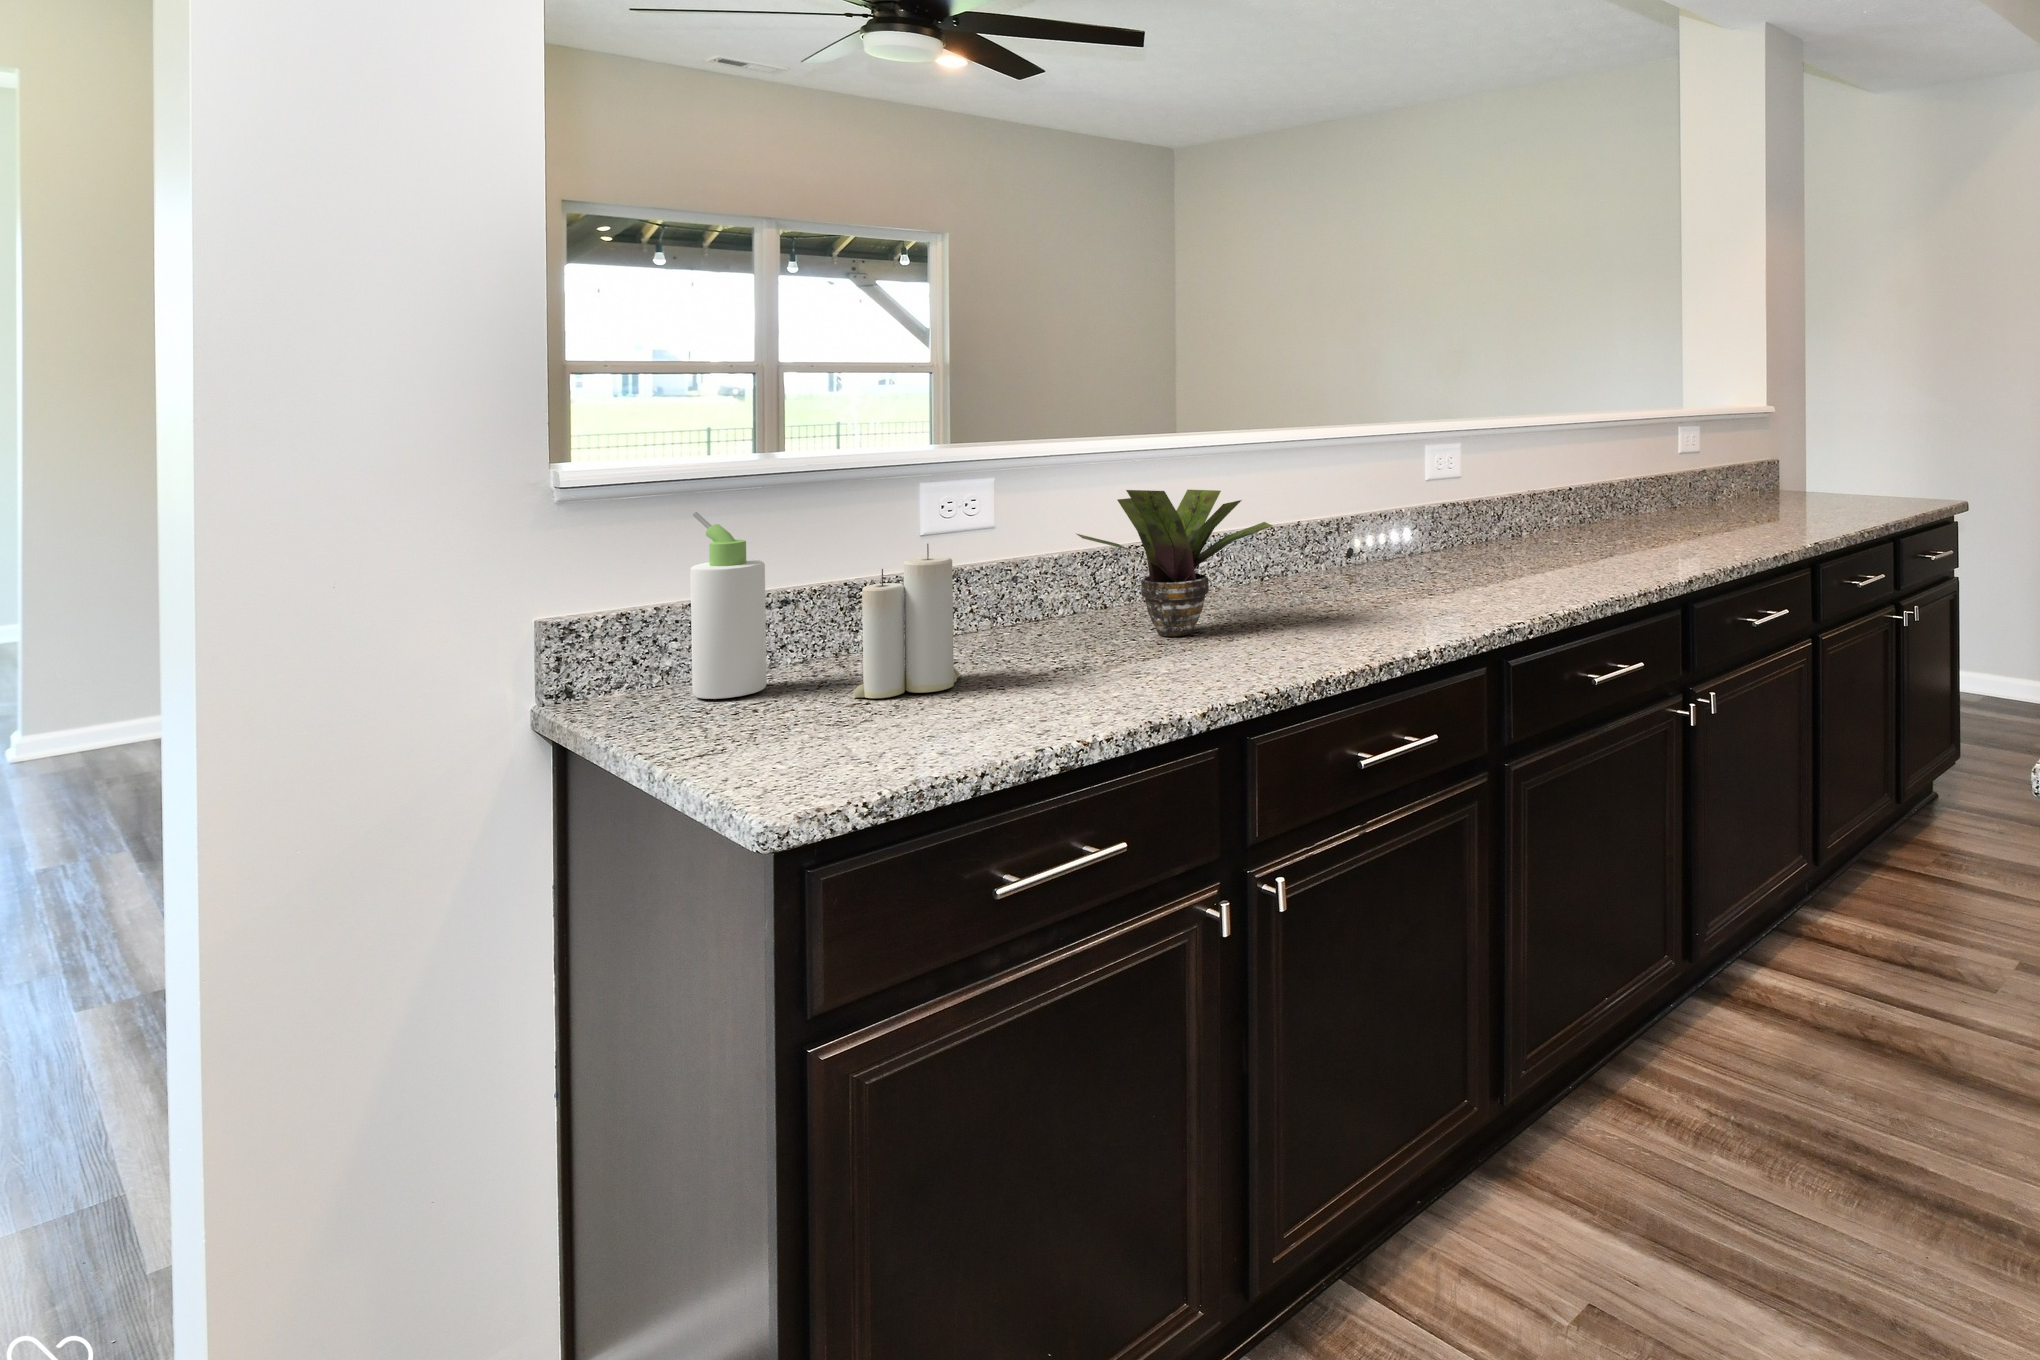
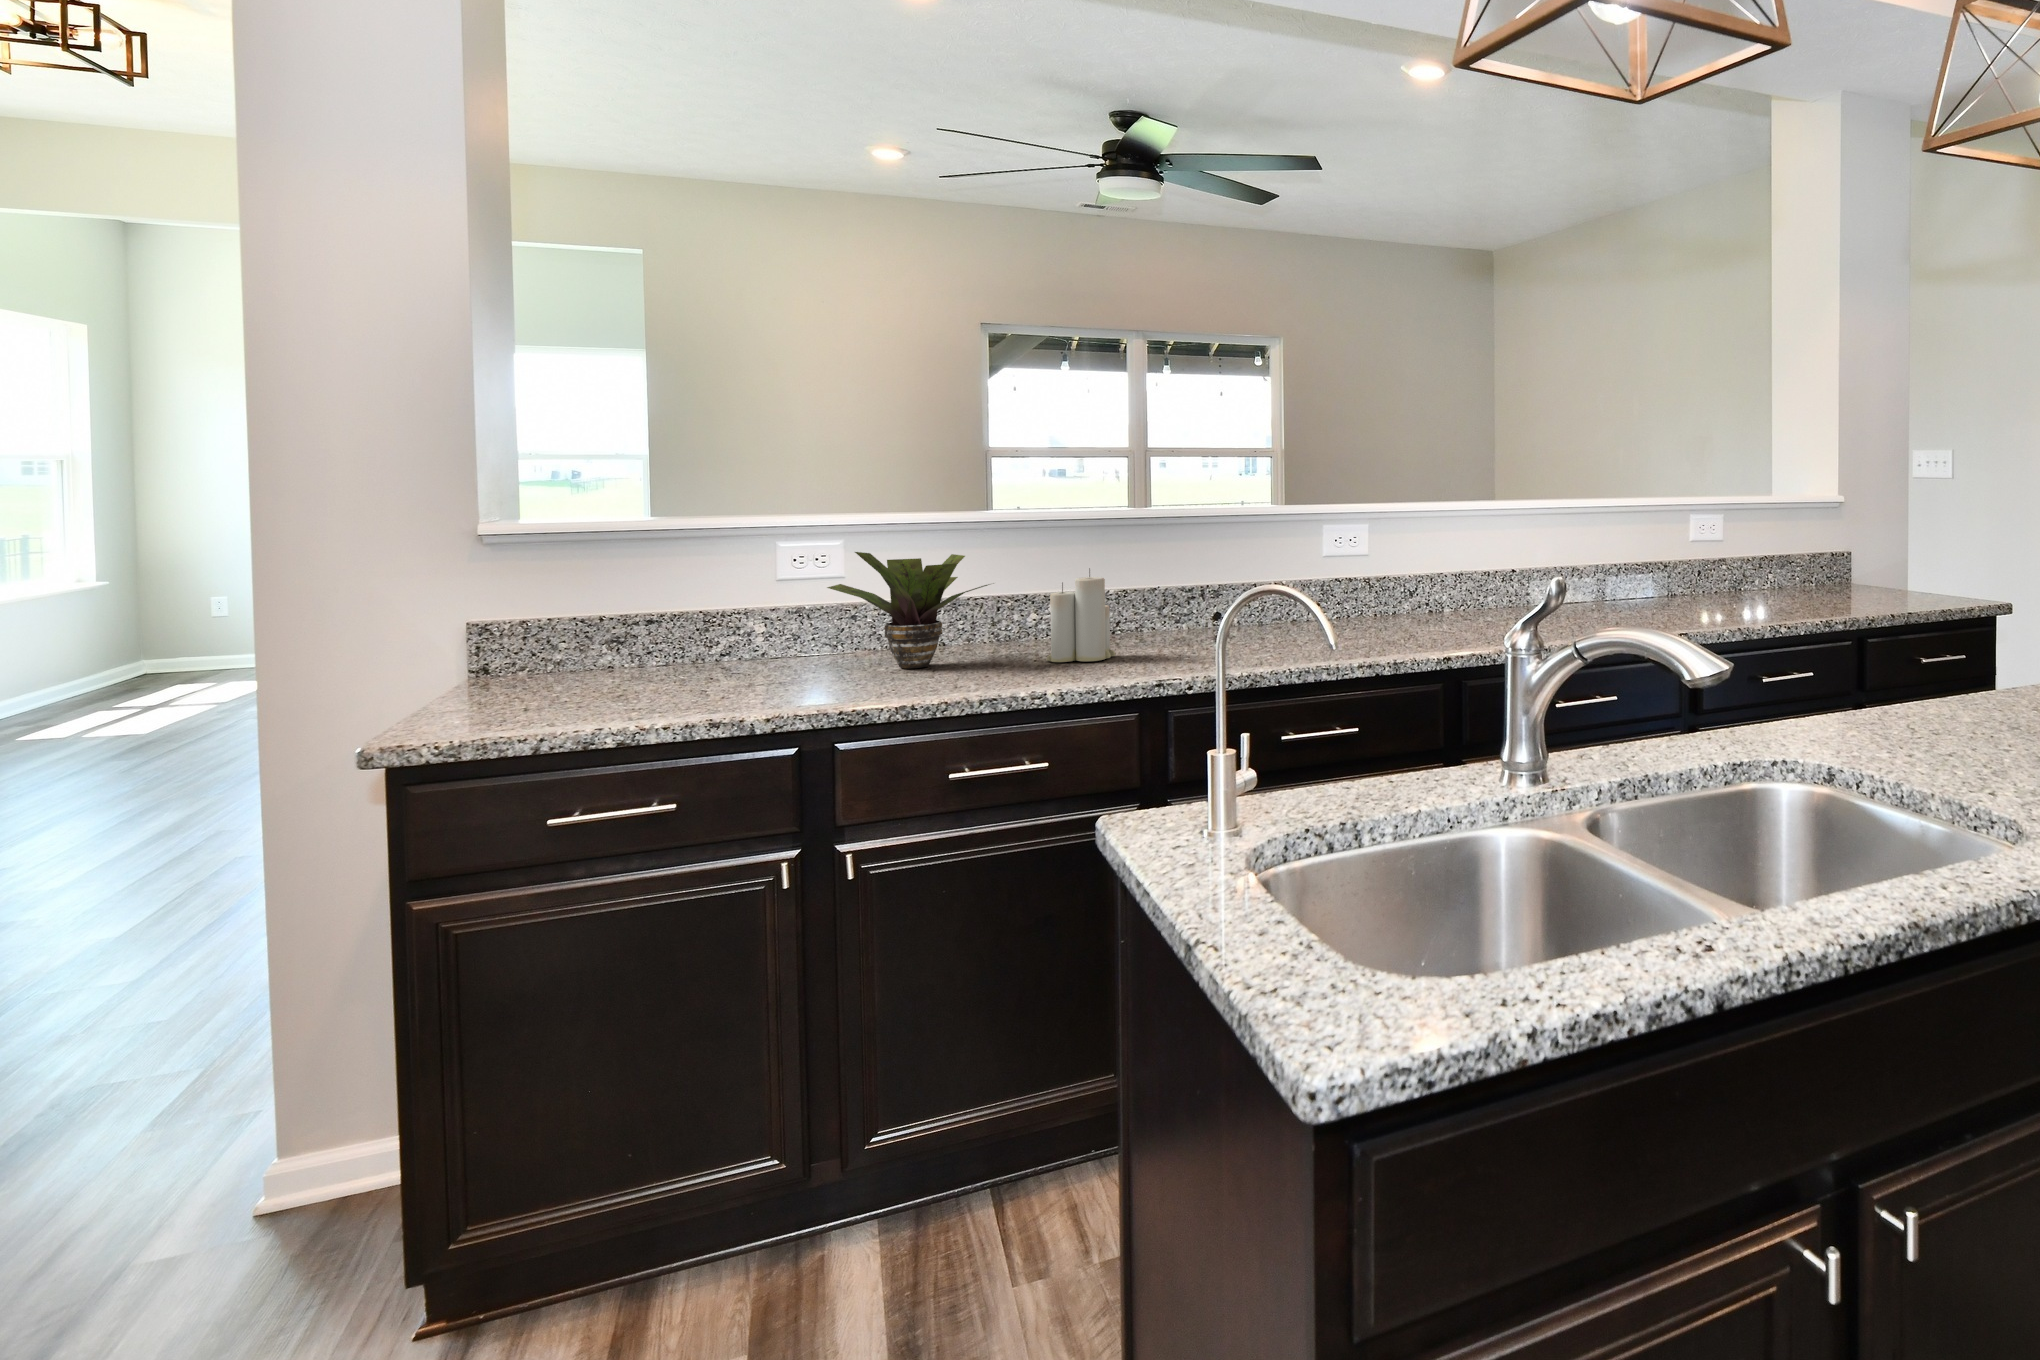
bottle: present [690,512,767,699] -> none [541,556,596,682]
candle: present [853,544,959,698] -> present [1046,568,1116,662]

